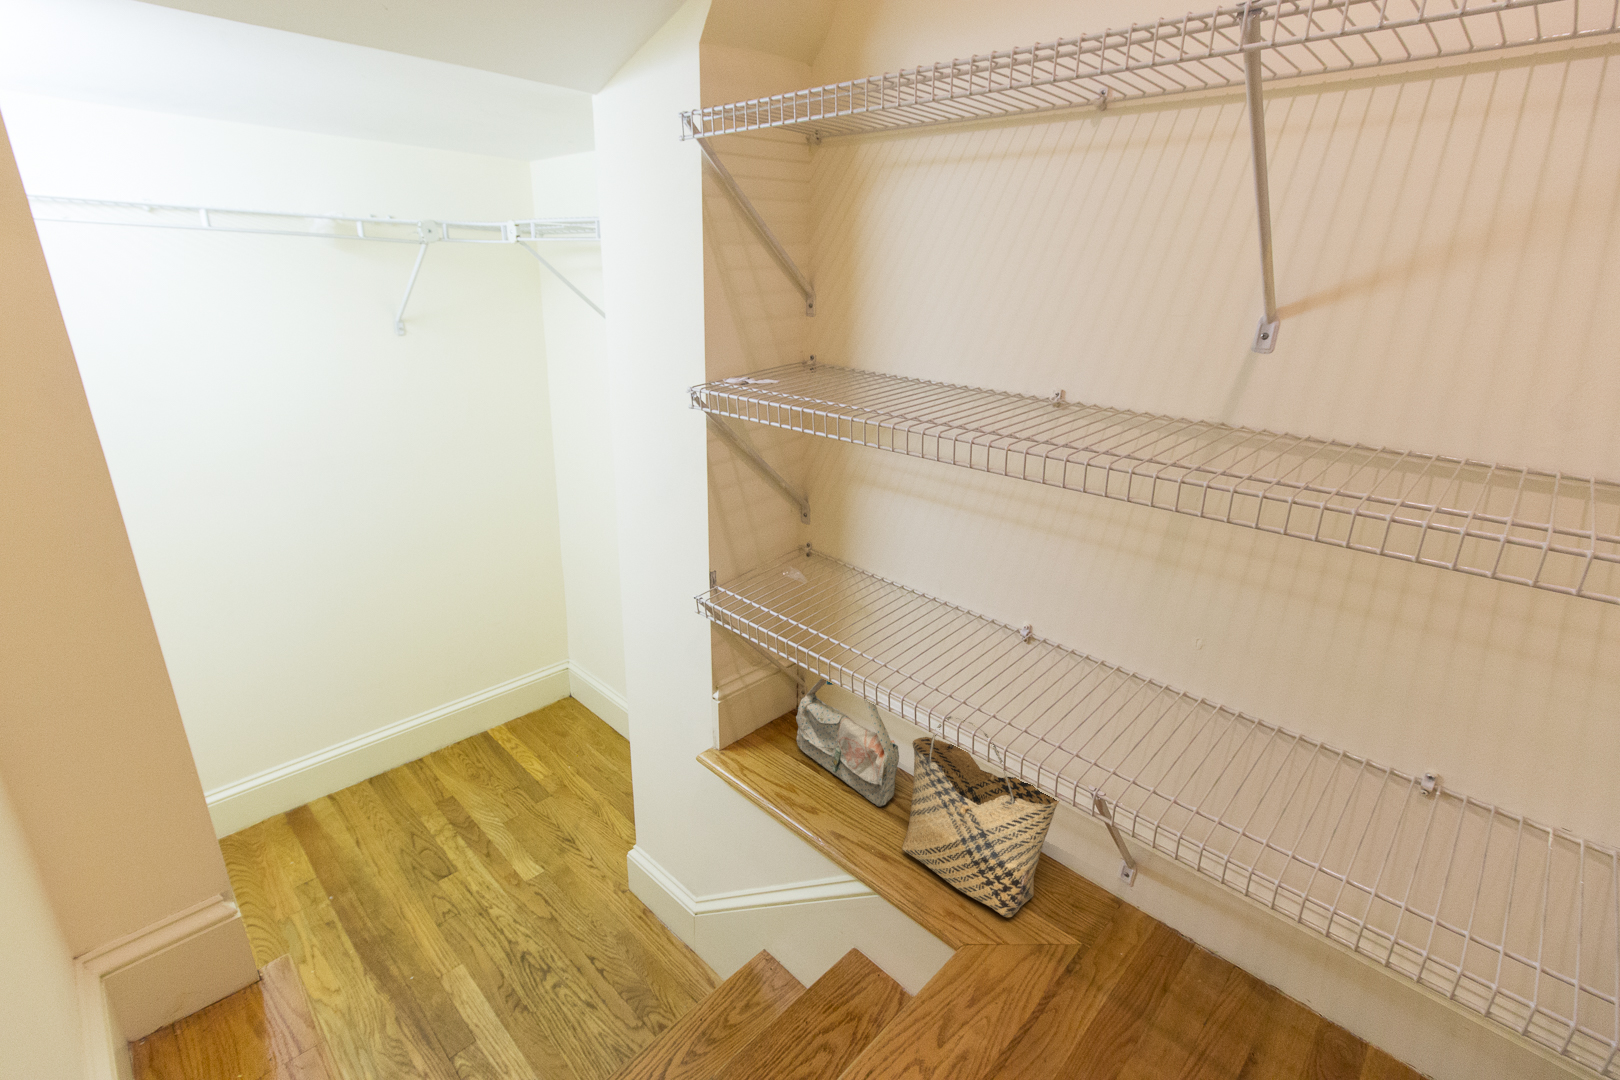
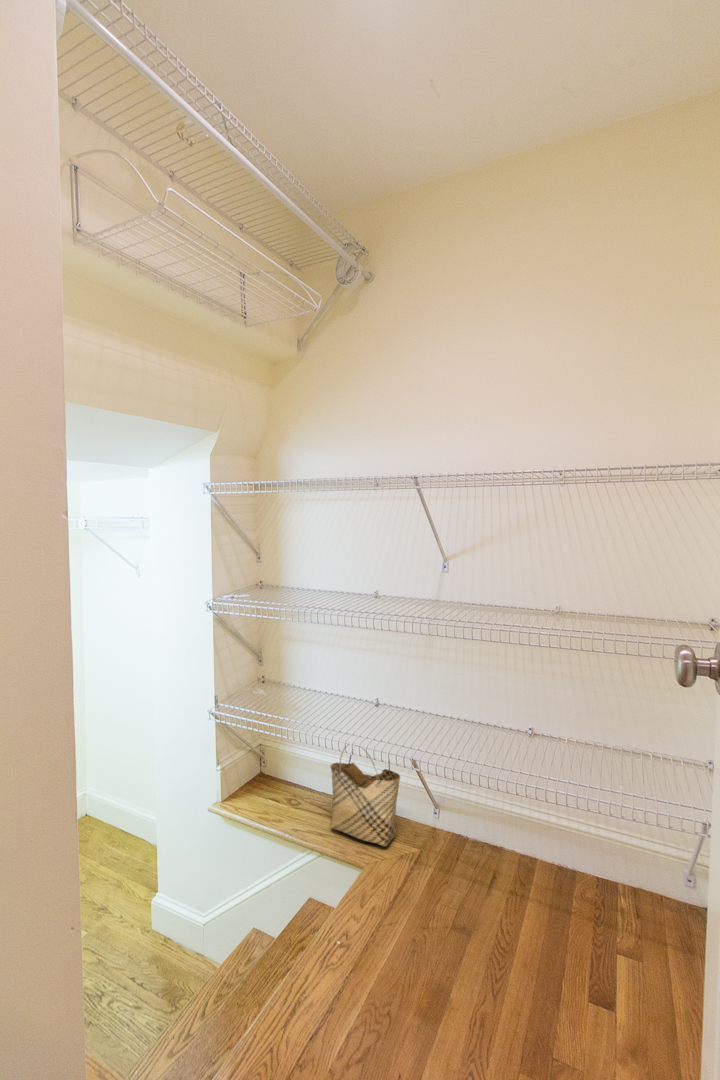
bag: present [796,678,899,807] -> none [265,726,323,811]

